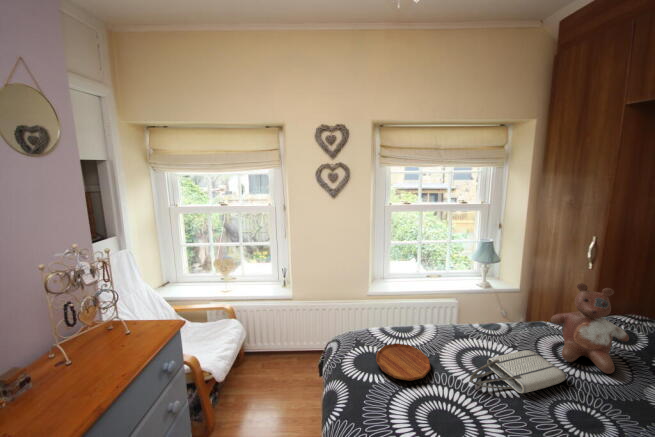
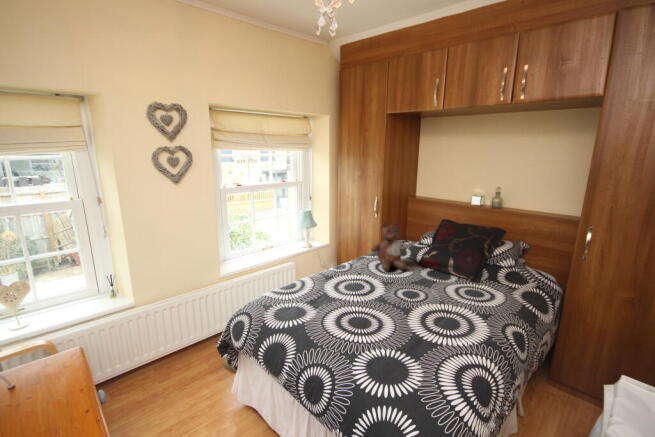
tray: present [376,343,431,381] -> none [288,295,331,317]
tote bag: present [470,351,566,393] -> none [354,271,393,299]

